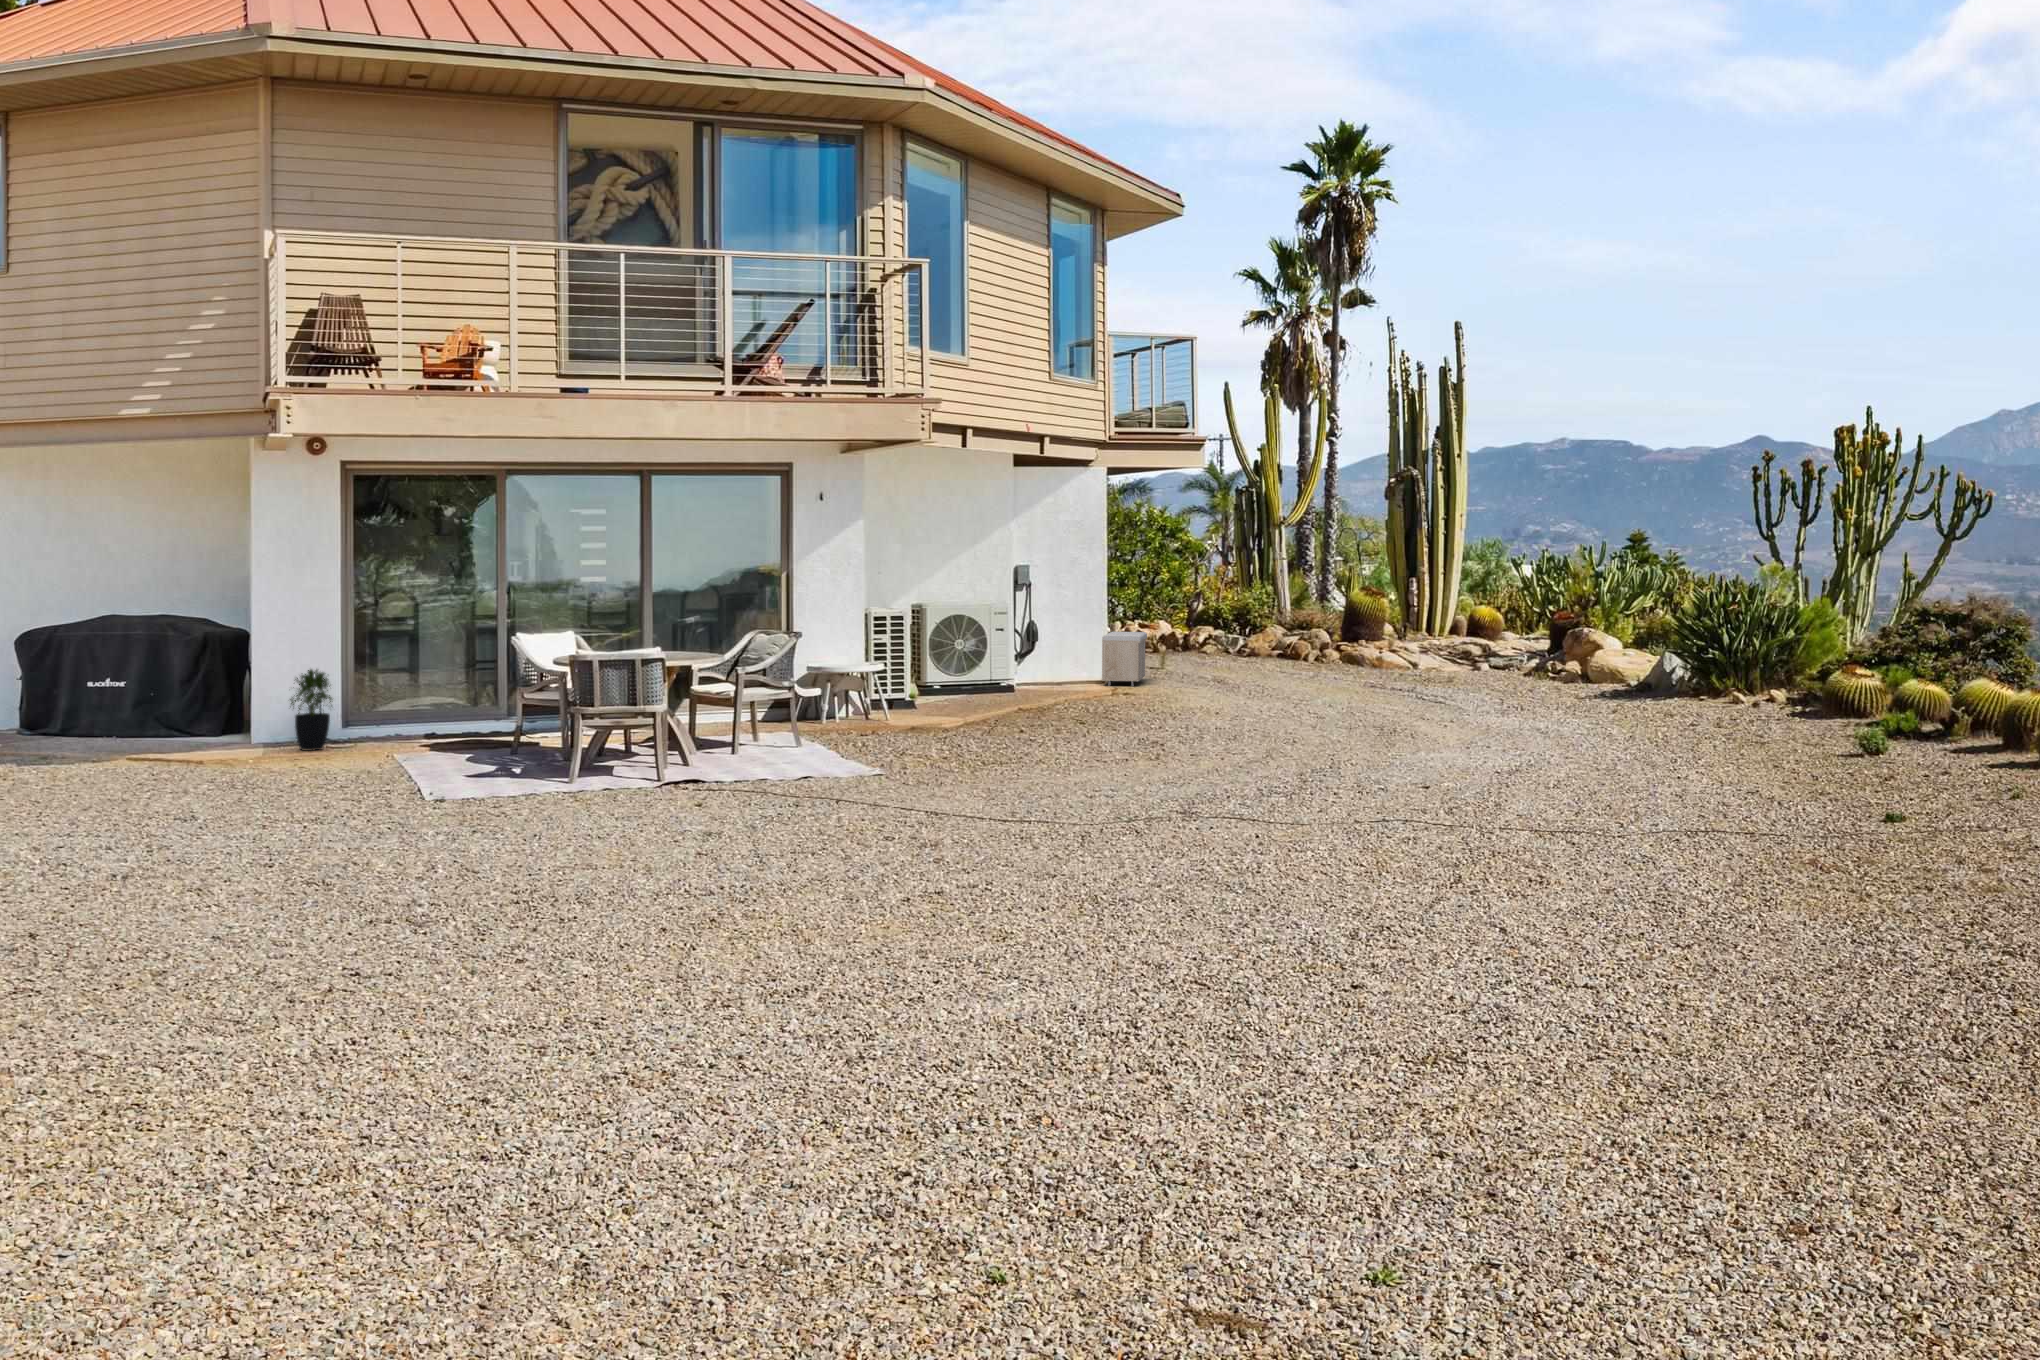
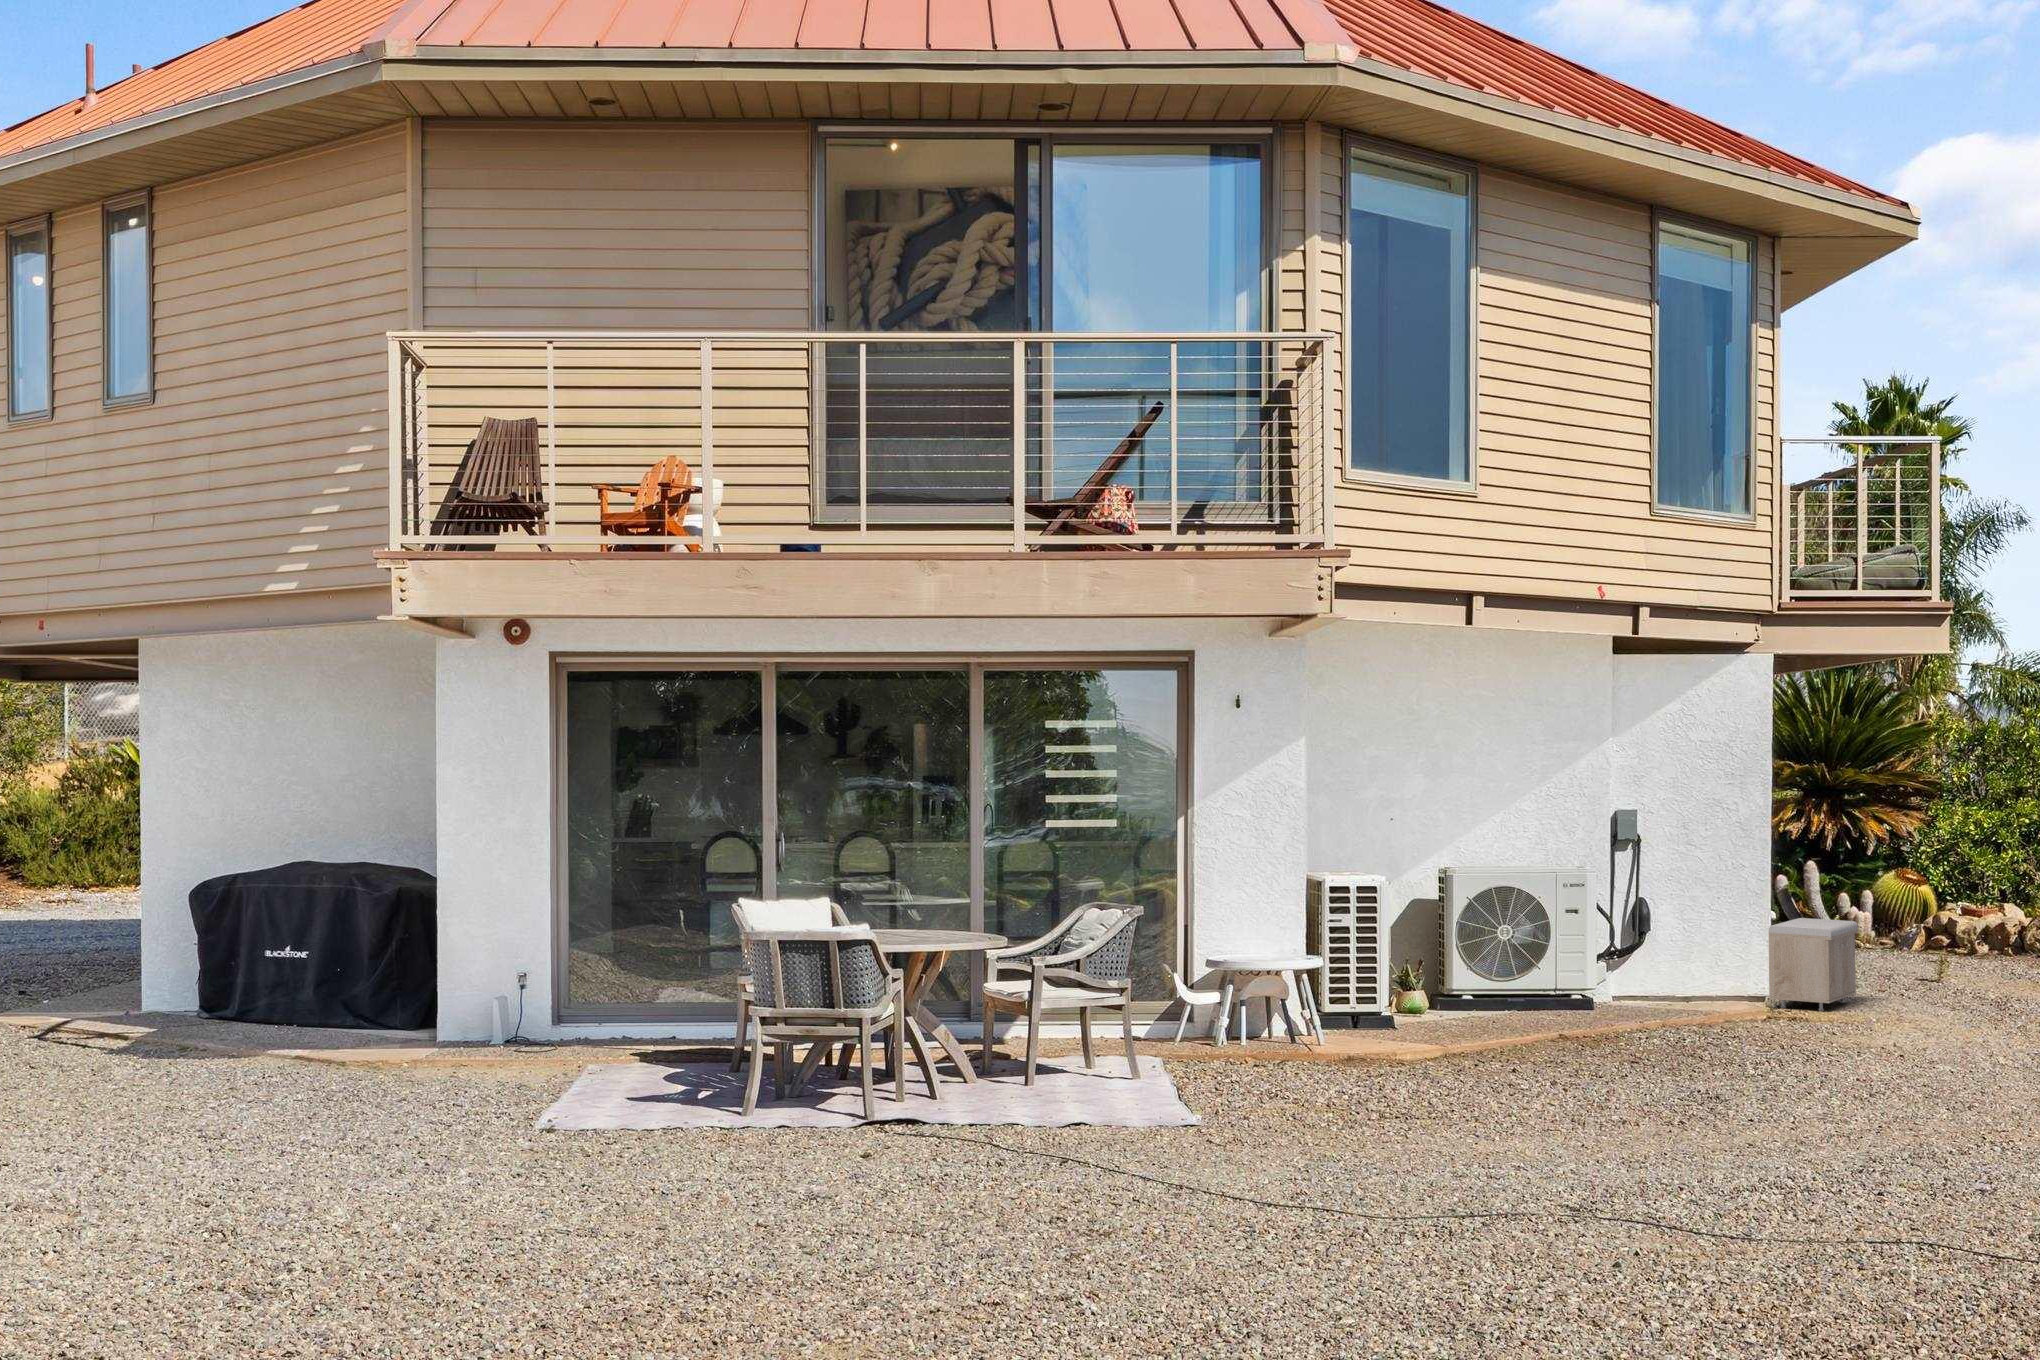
potted plant: present [290,669,333,751] -> none [429,939,496,1057]

